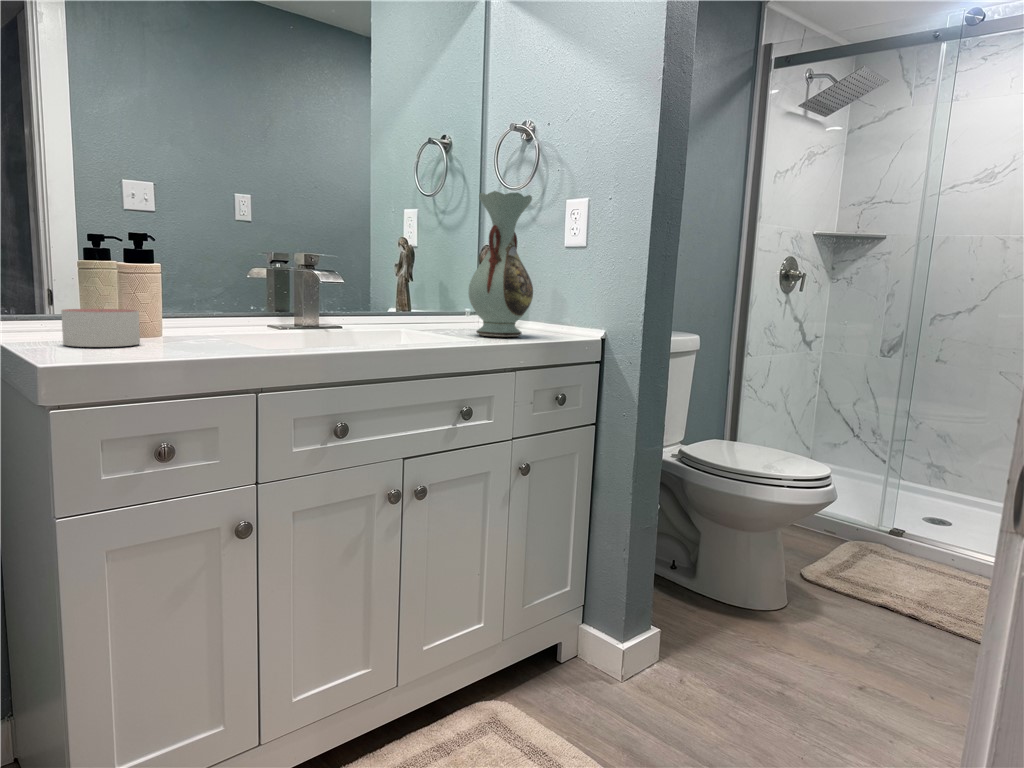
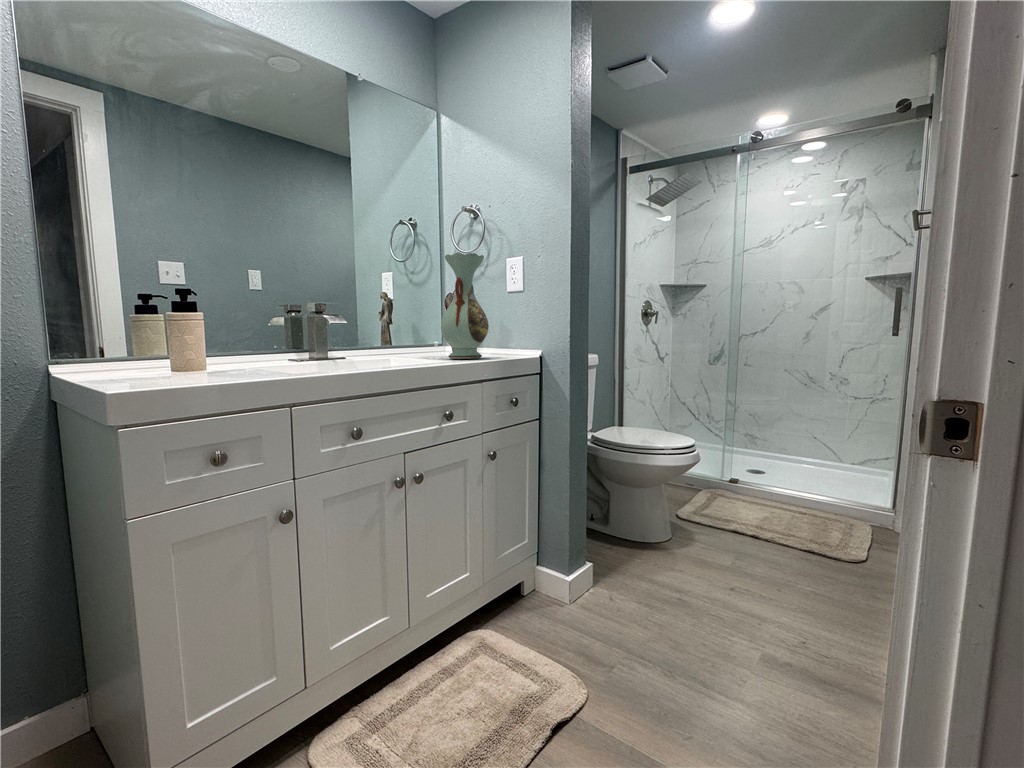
candle: present [61,308,140,347] -> none [124,348,192,378]

